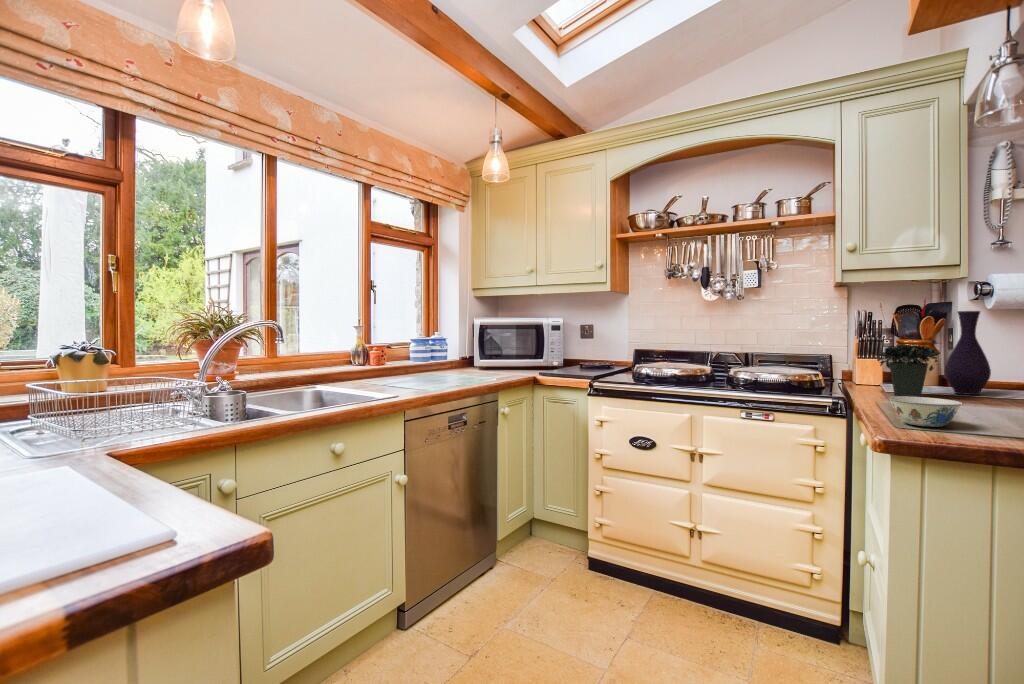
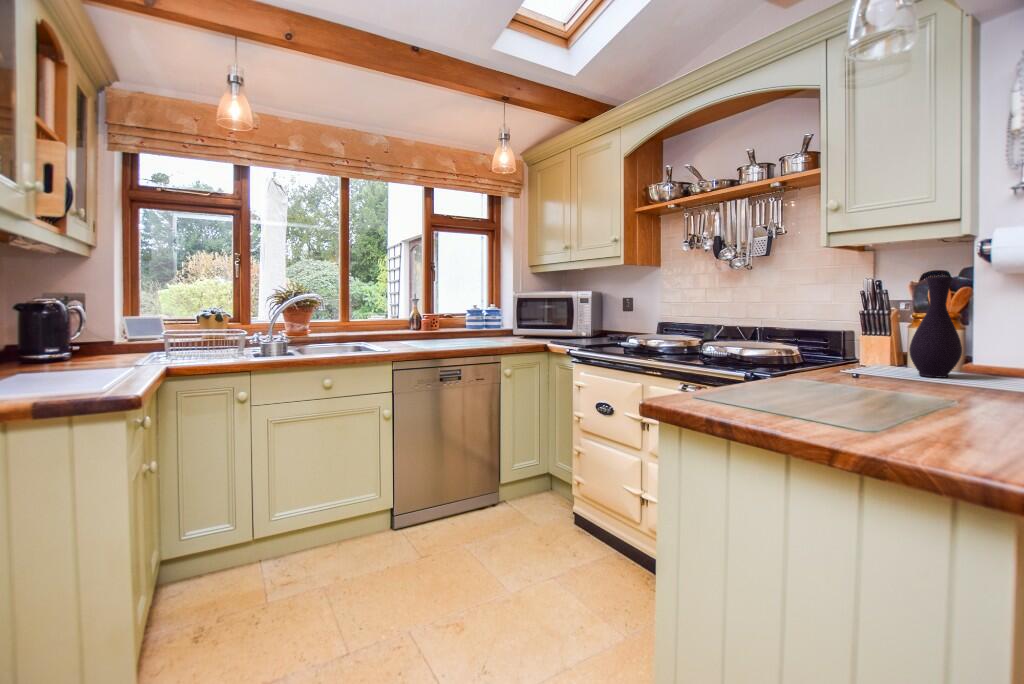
potted plant: present [877,300,940,397] -> none [806,264,879,378]
bowl: present [889,396,962,427] -> none [710,369,773,399]

